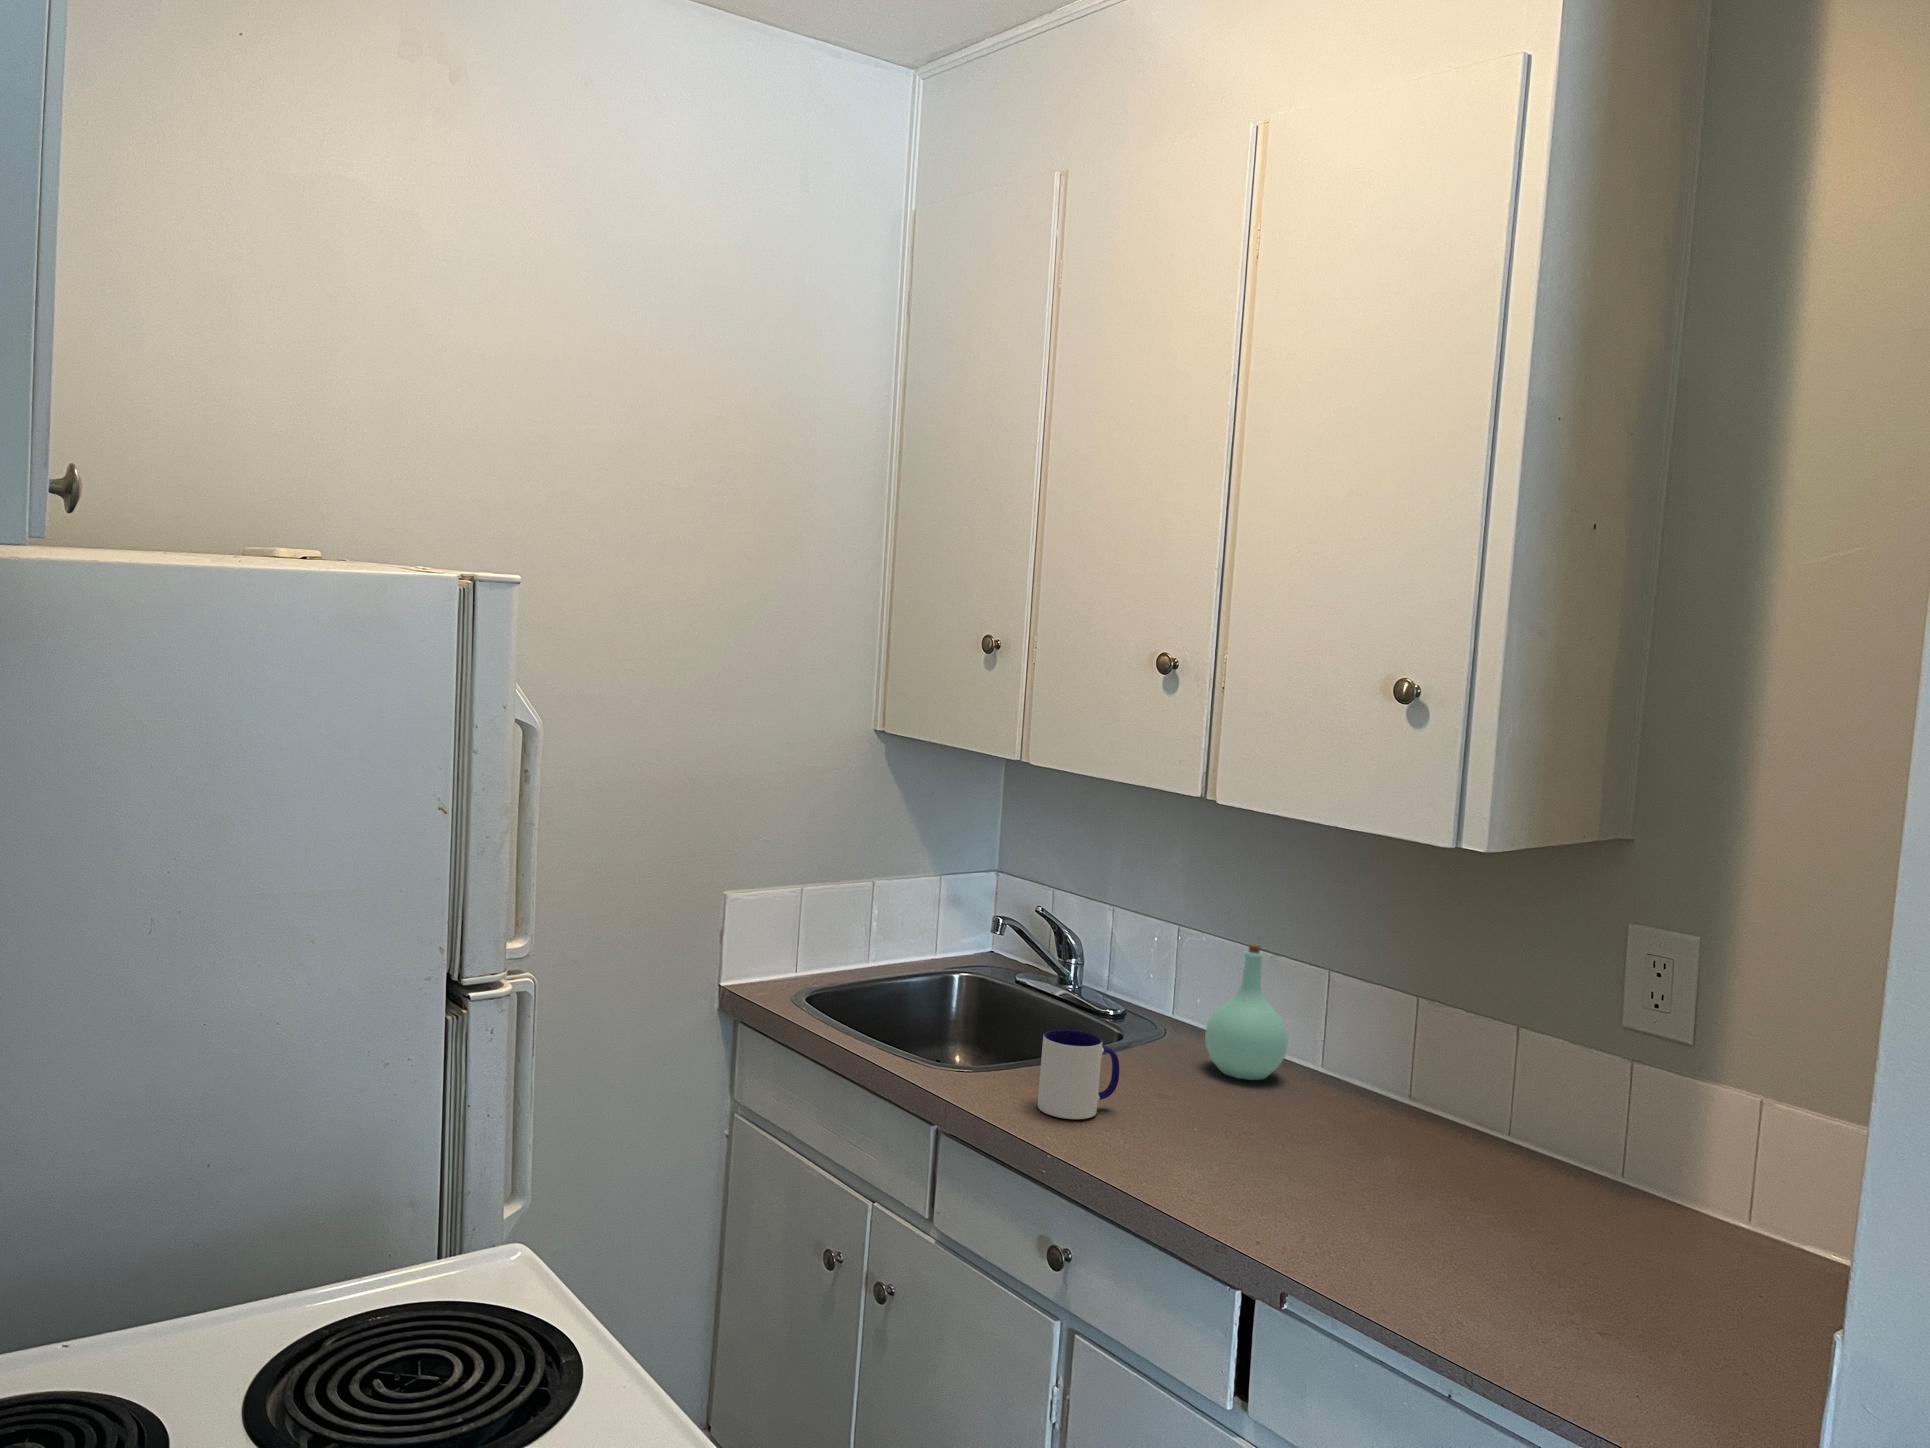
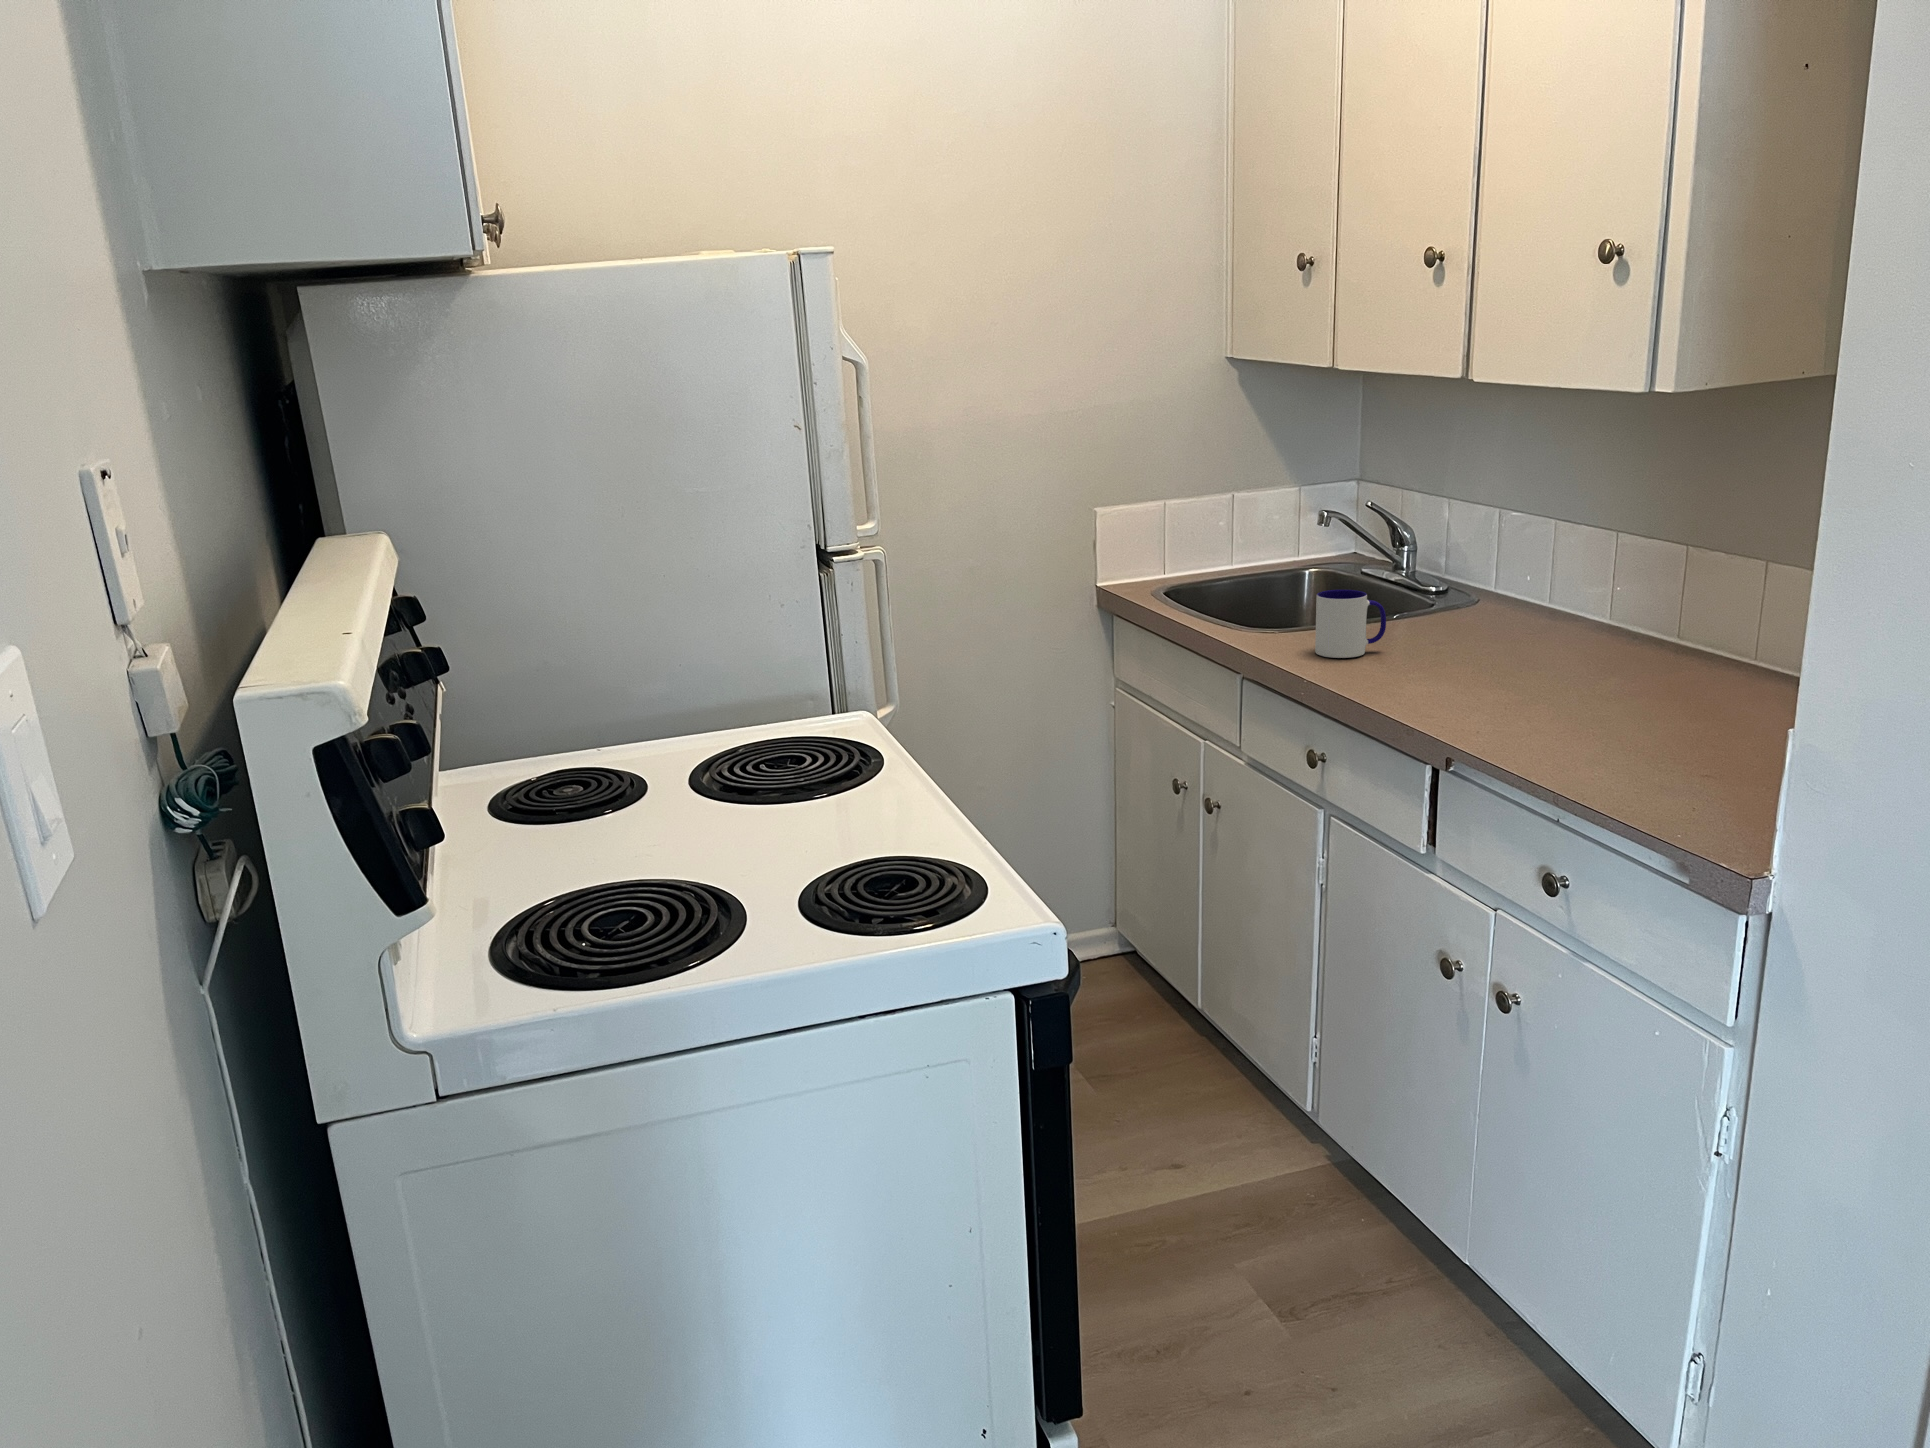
bottle: present [1205,944,1288,1080] -> none [1495,512,1573,630]

